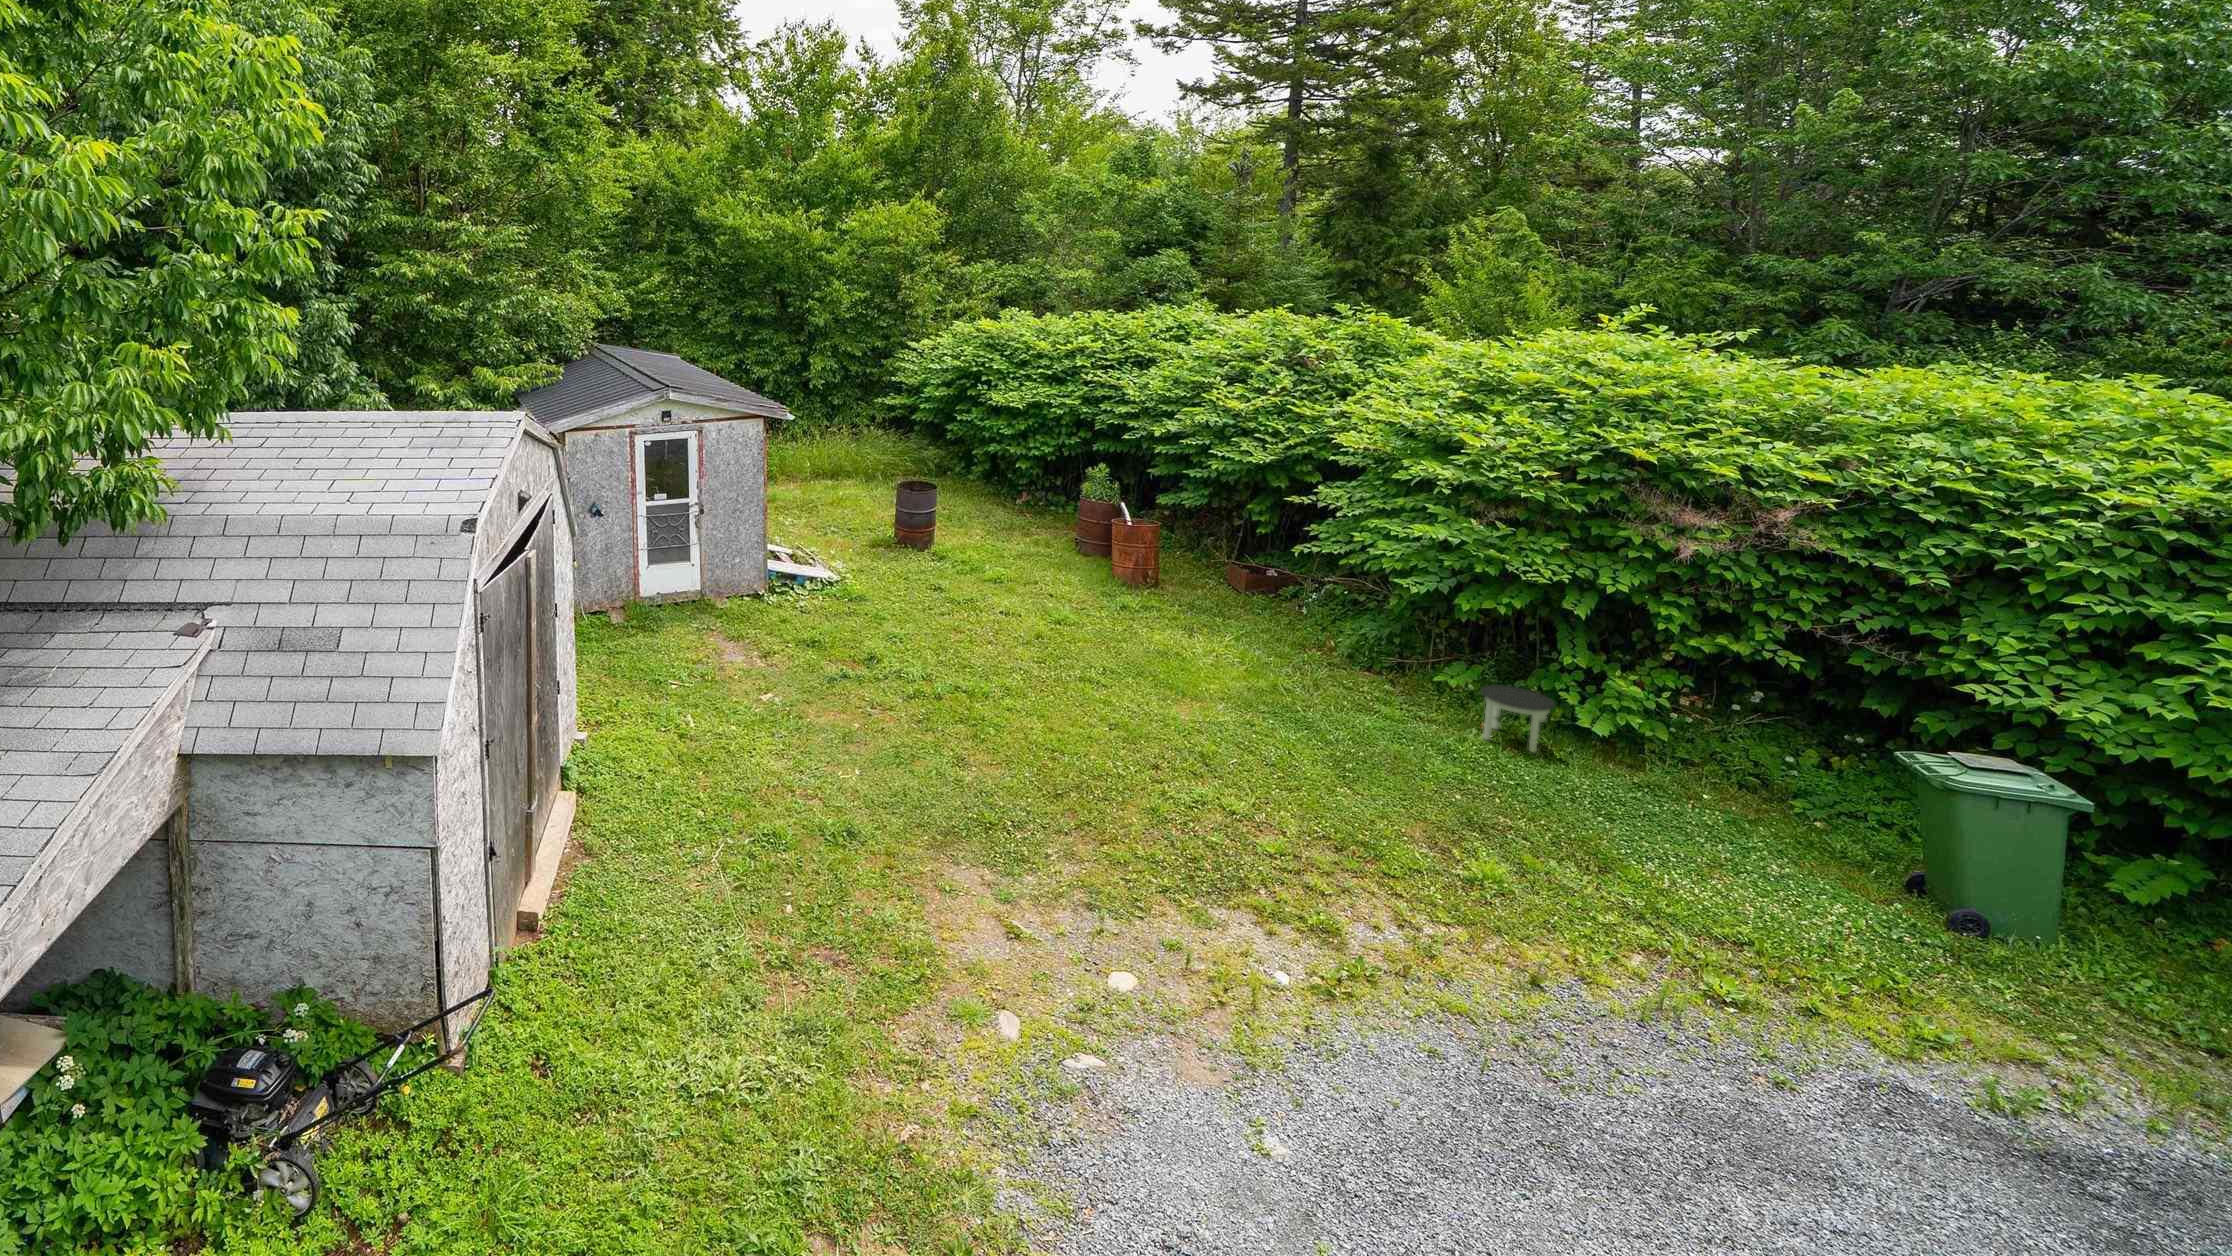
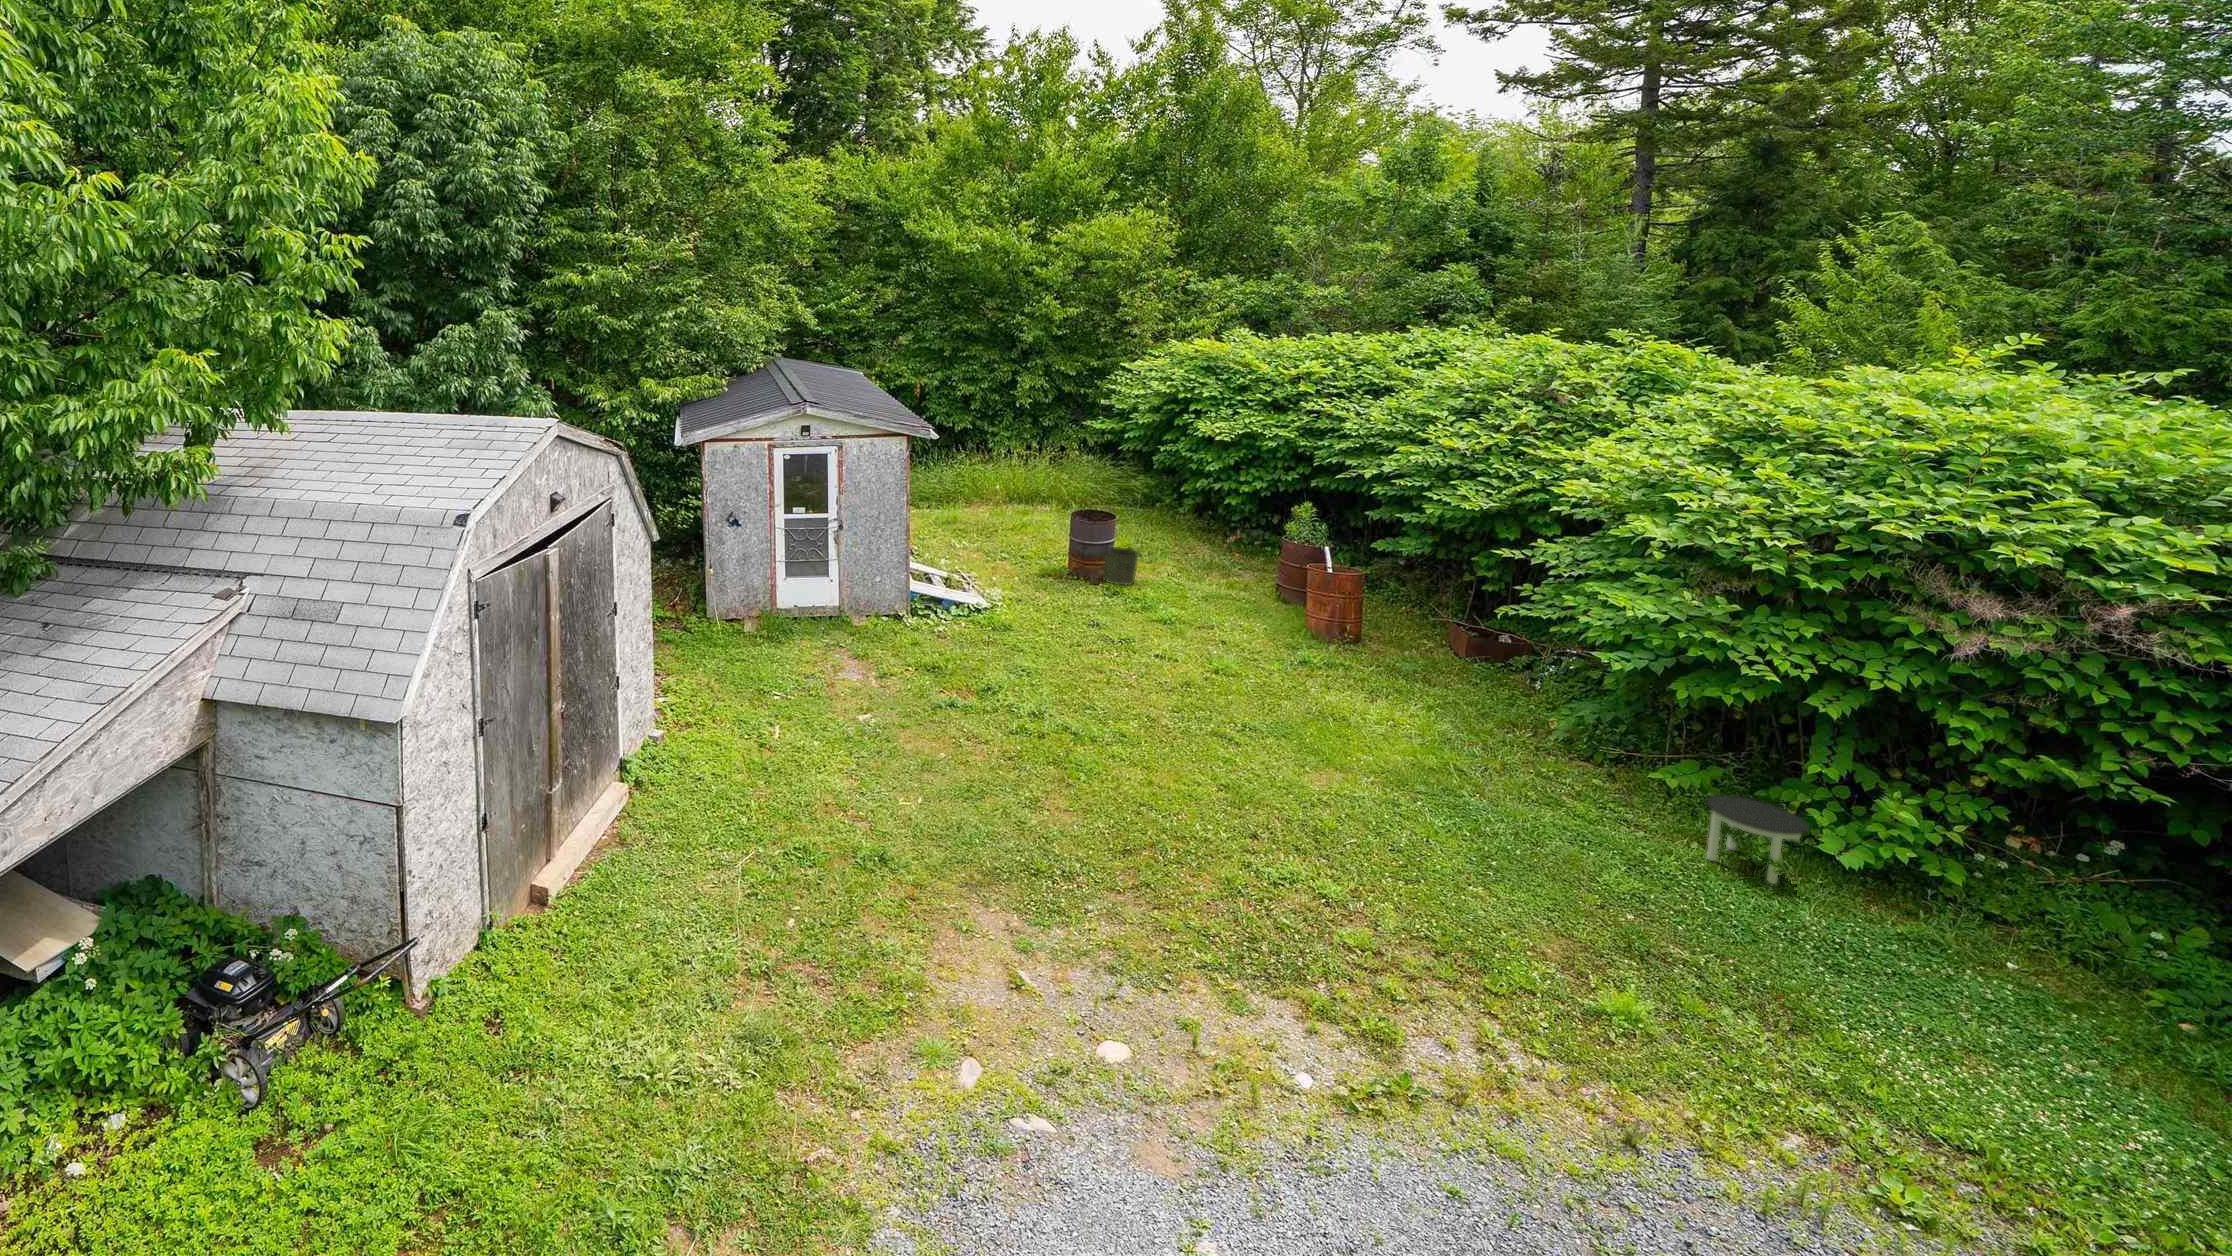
bucket: none [928,515,964,552] -> present [1103,547,1139,585]

